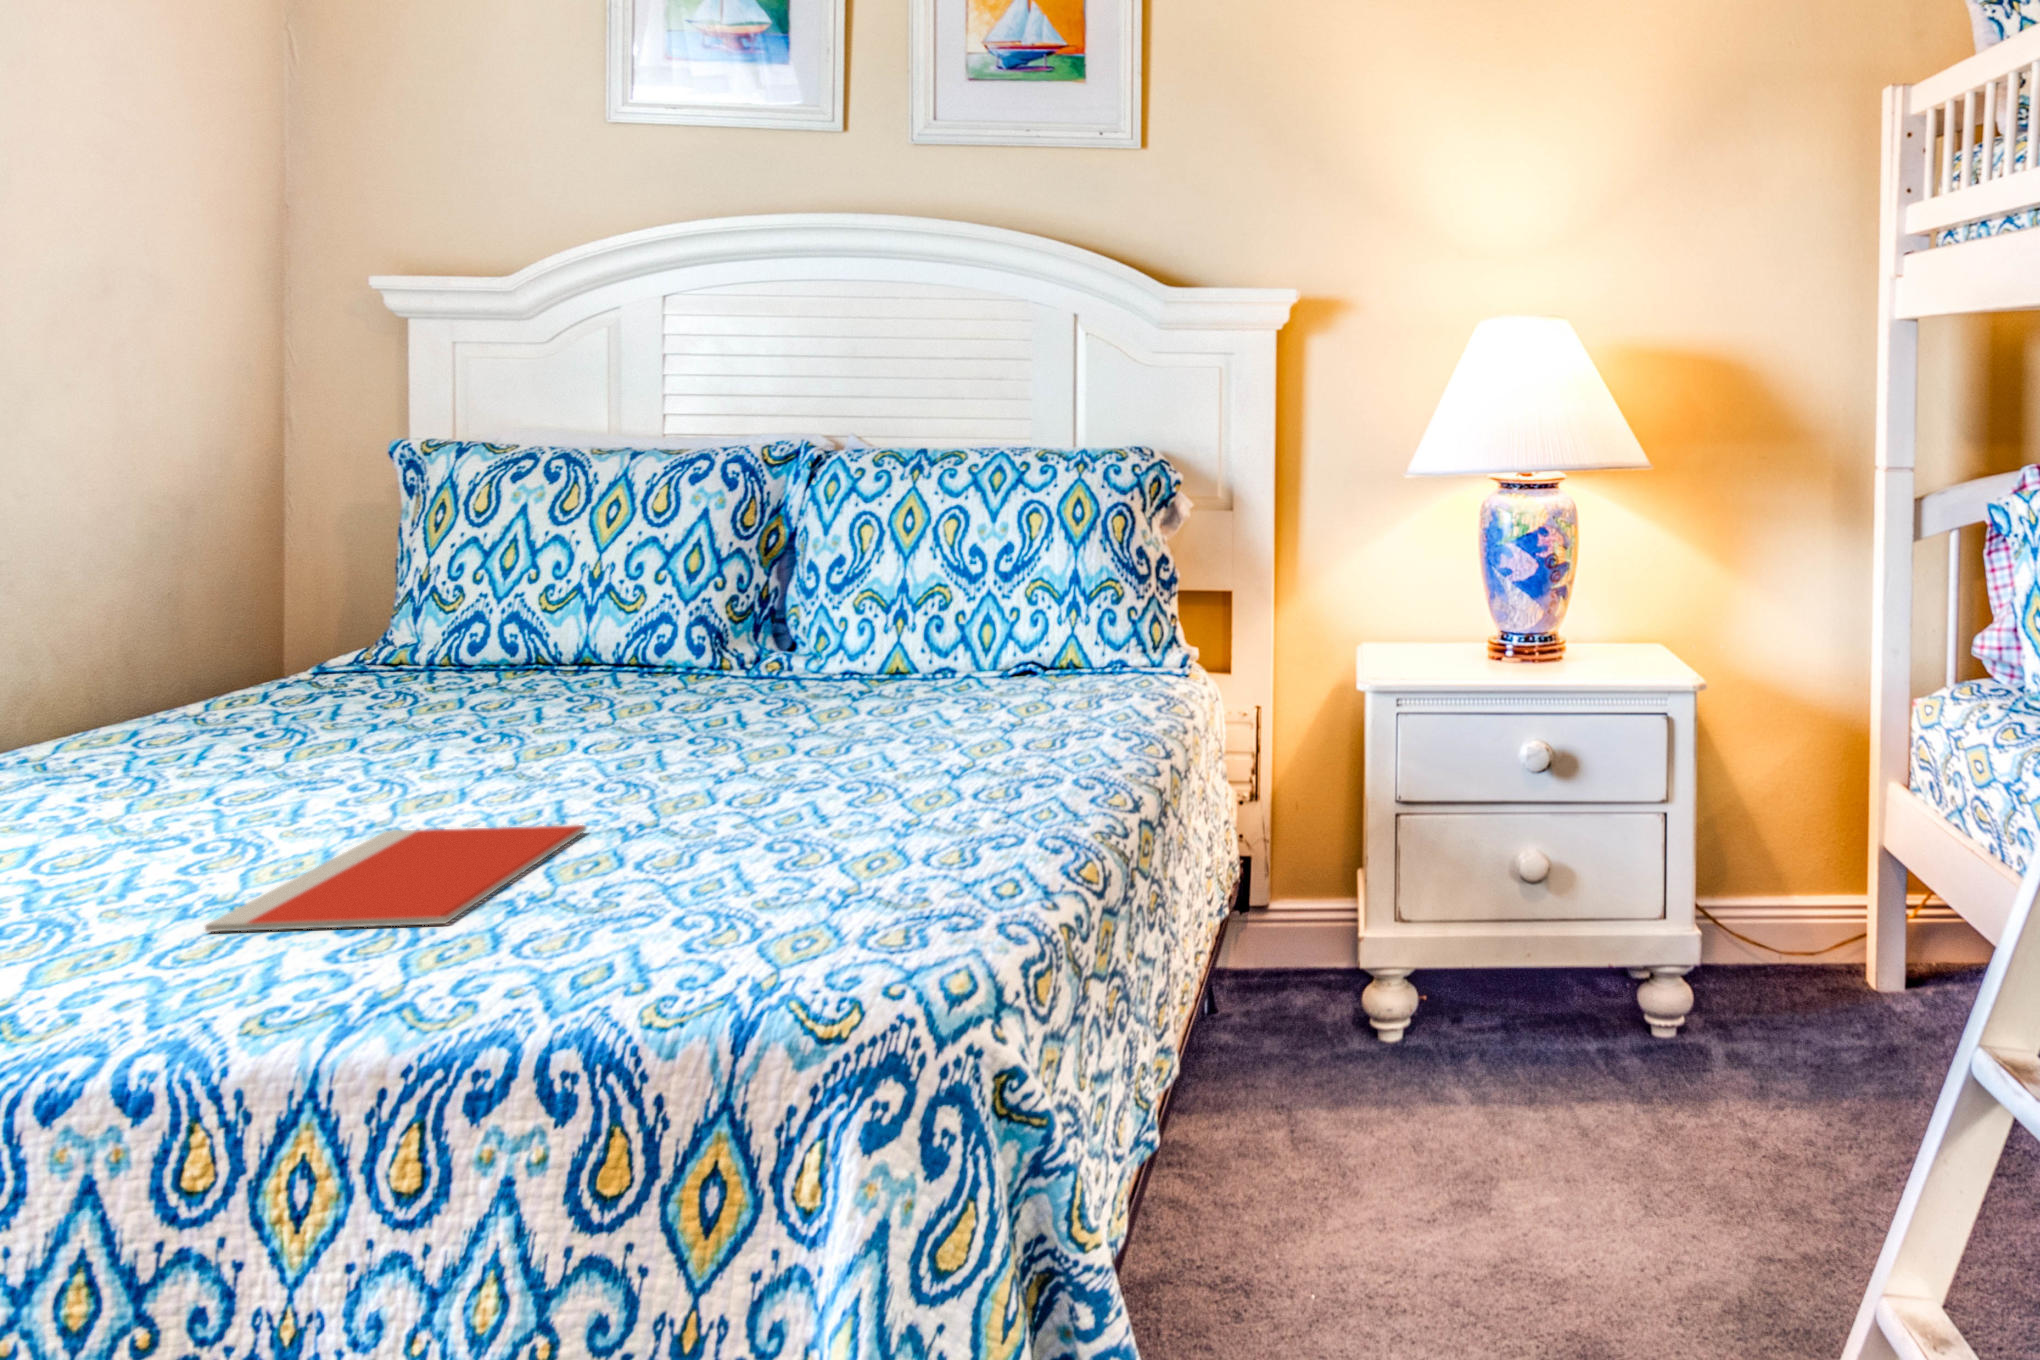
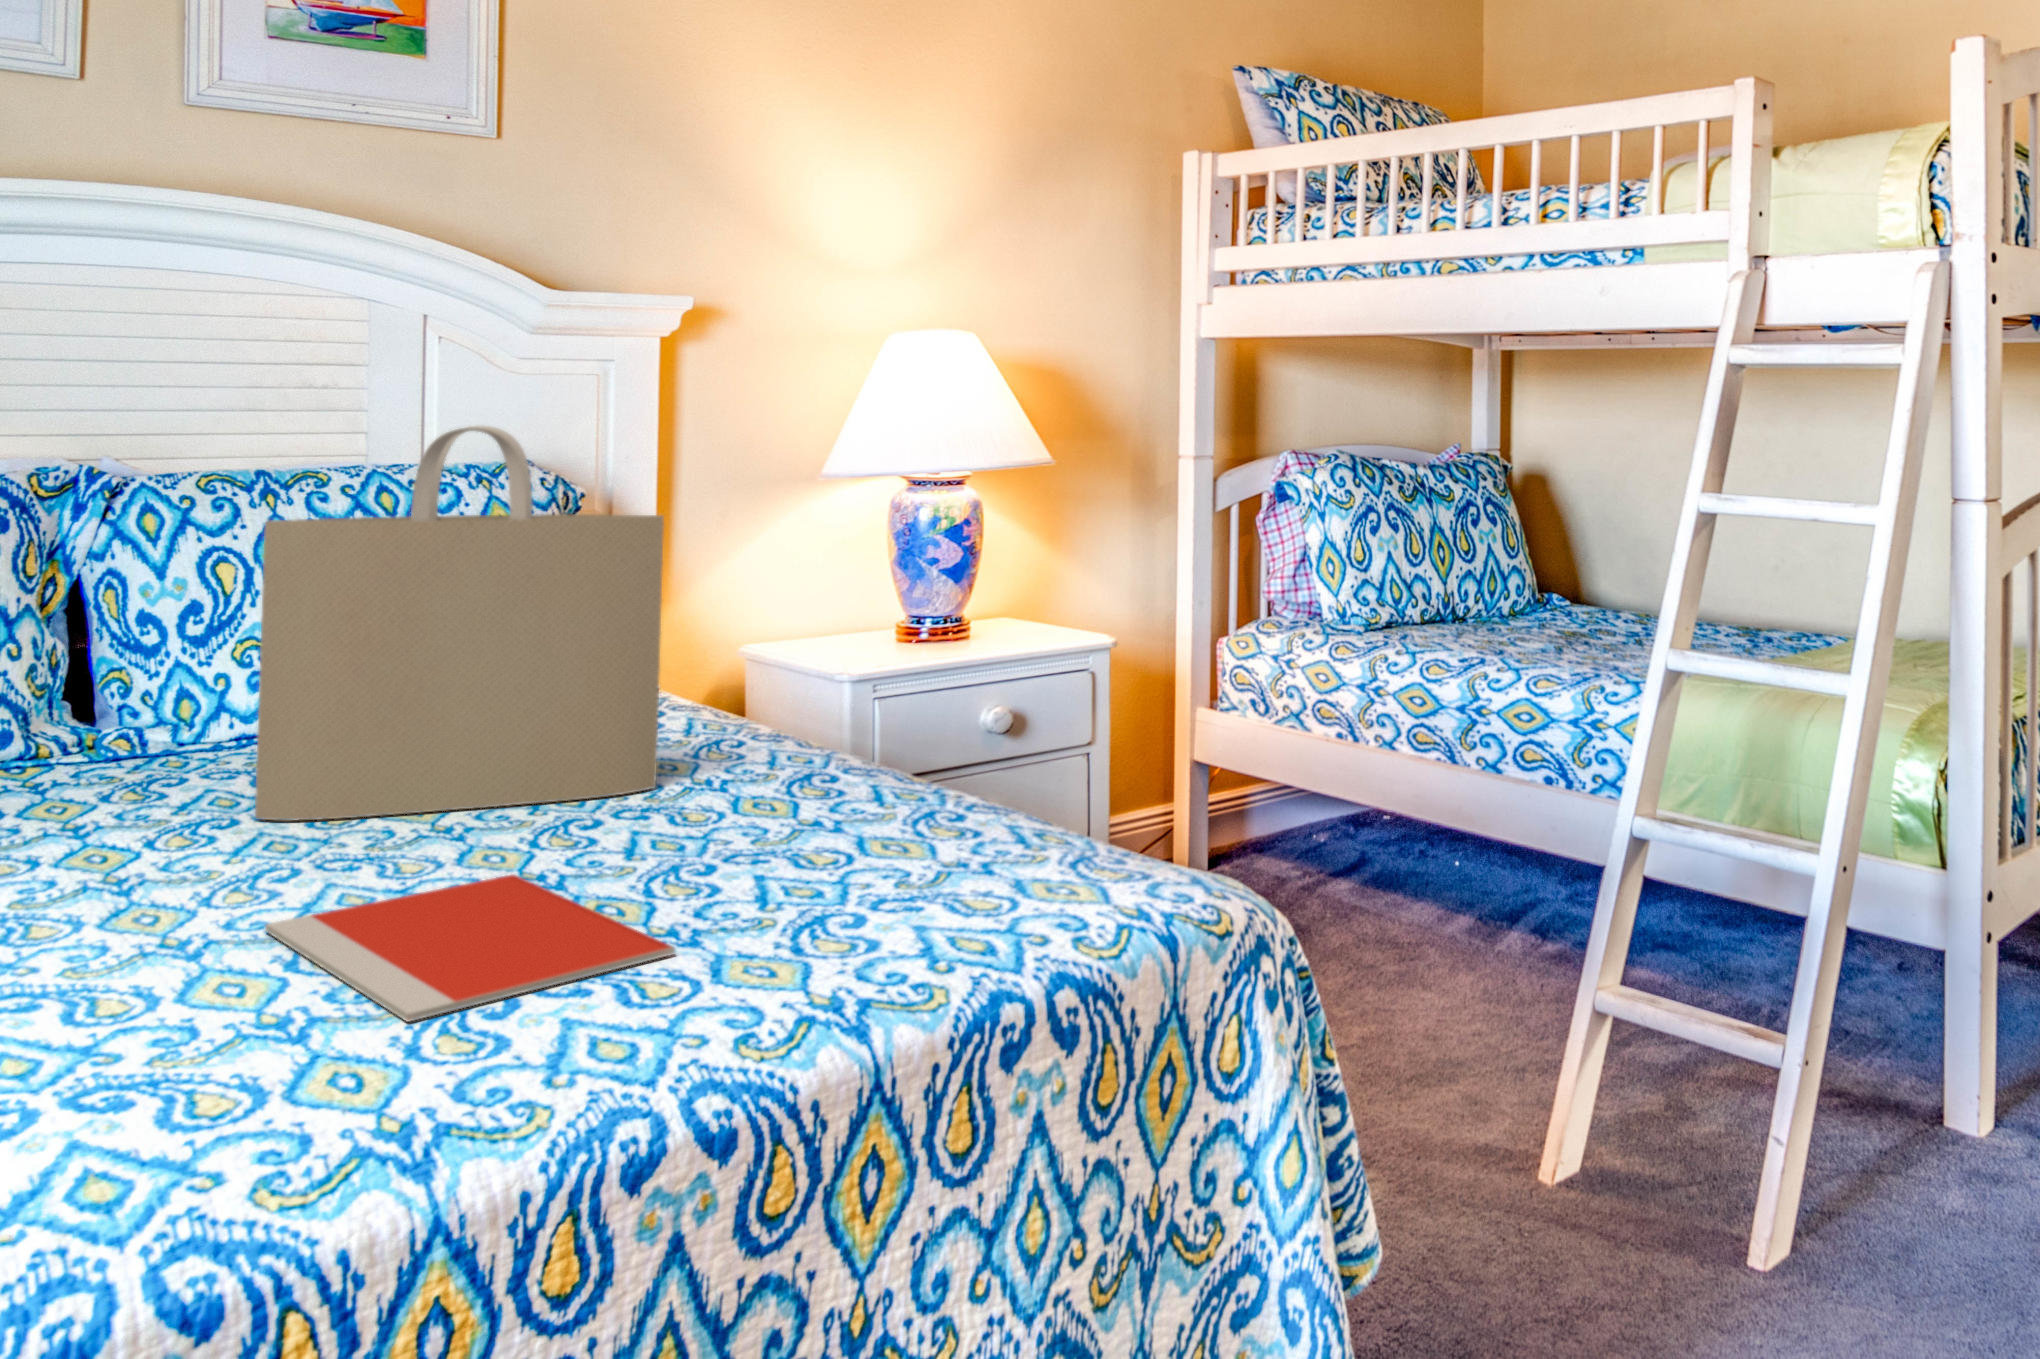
tote bag: none [649,412,900,769] -> present [255,426,664,821]

